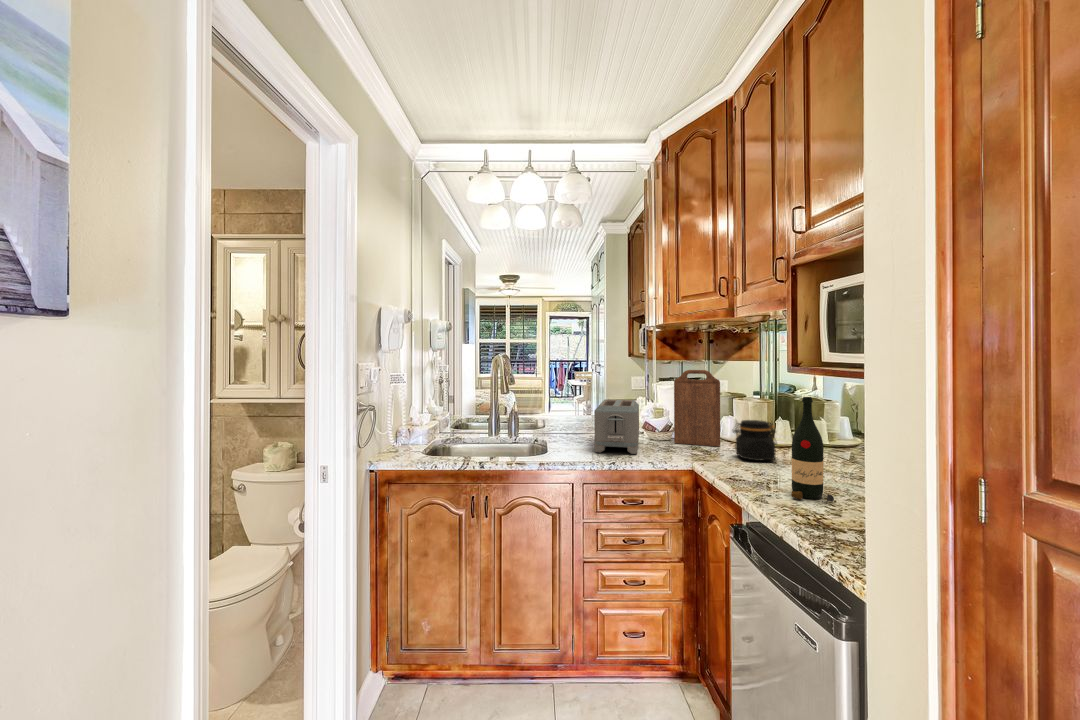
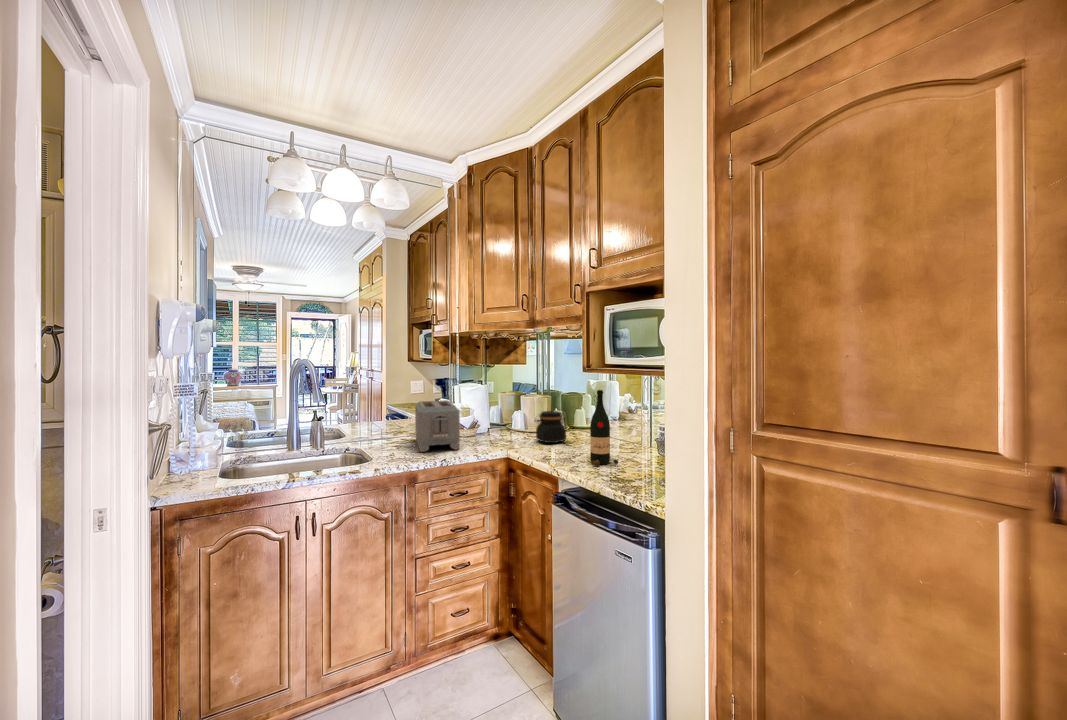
cutting board: present [674,370,720,446] -> none [483,371,520,437]

